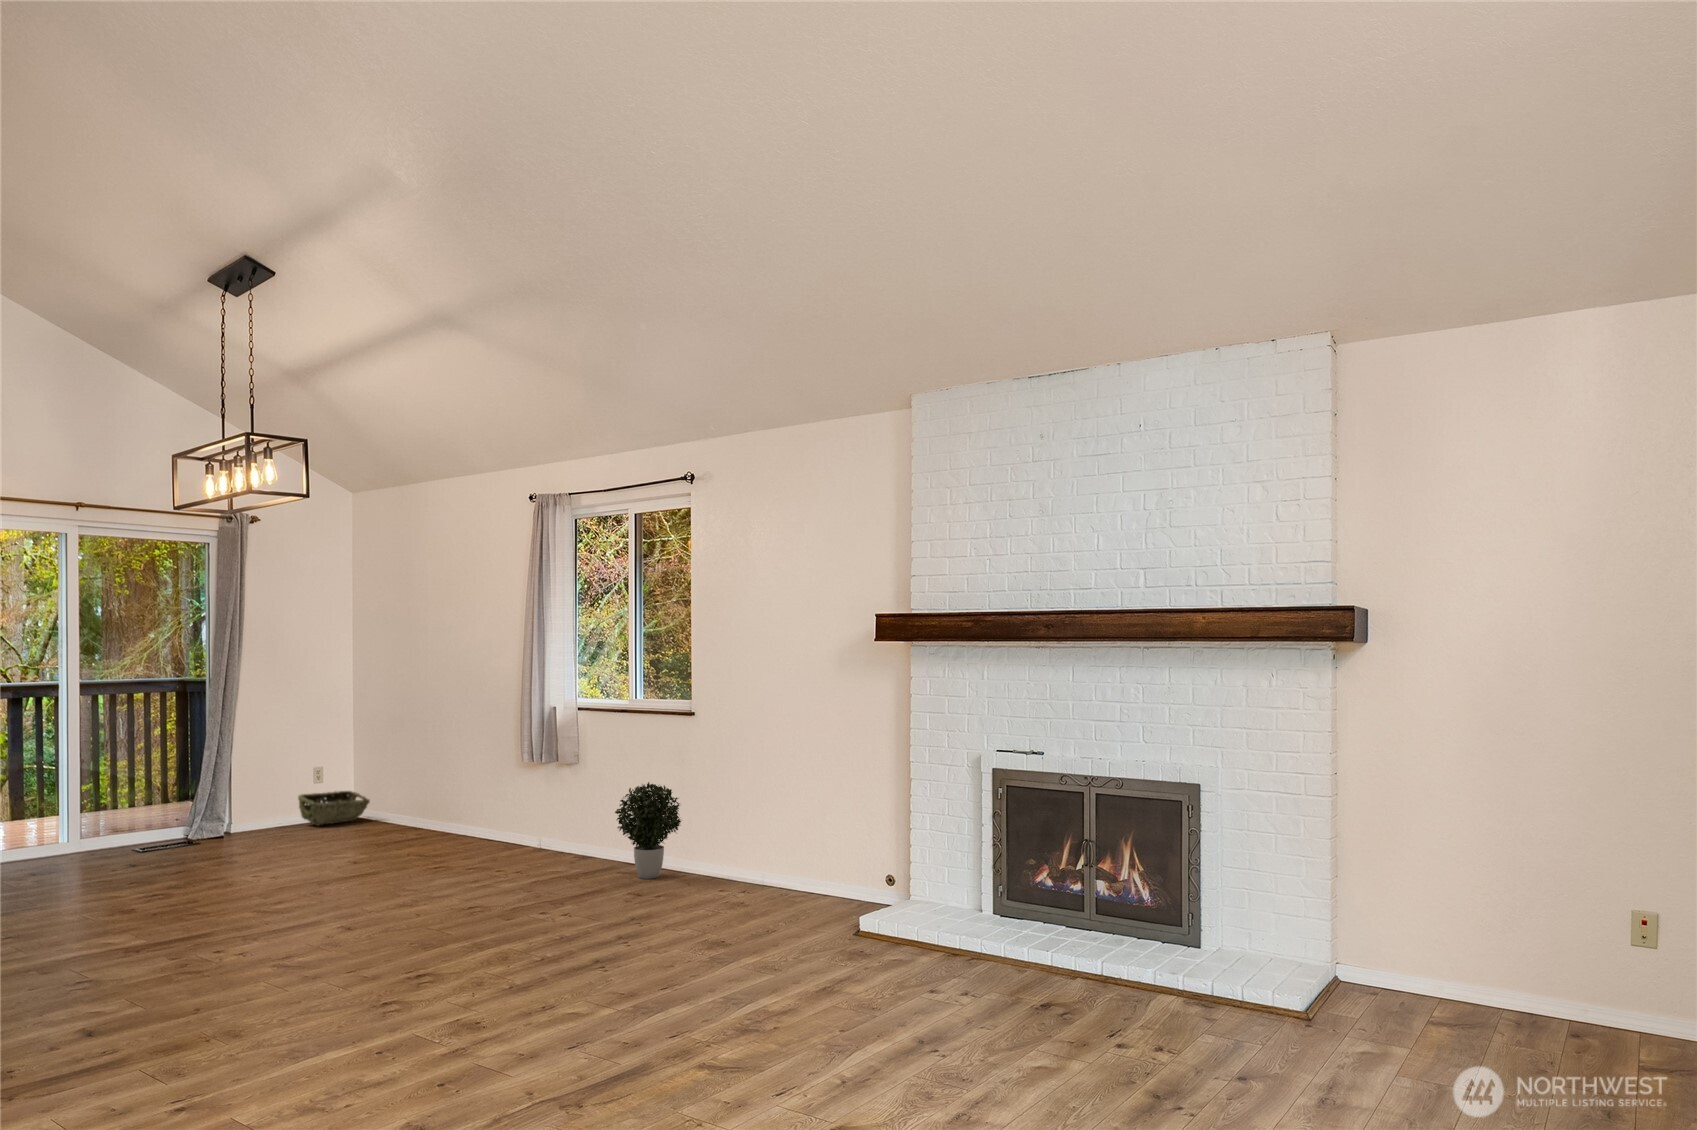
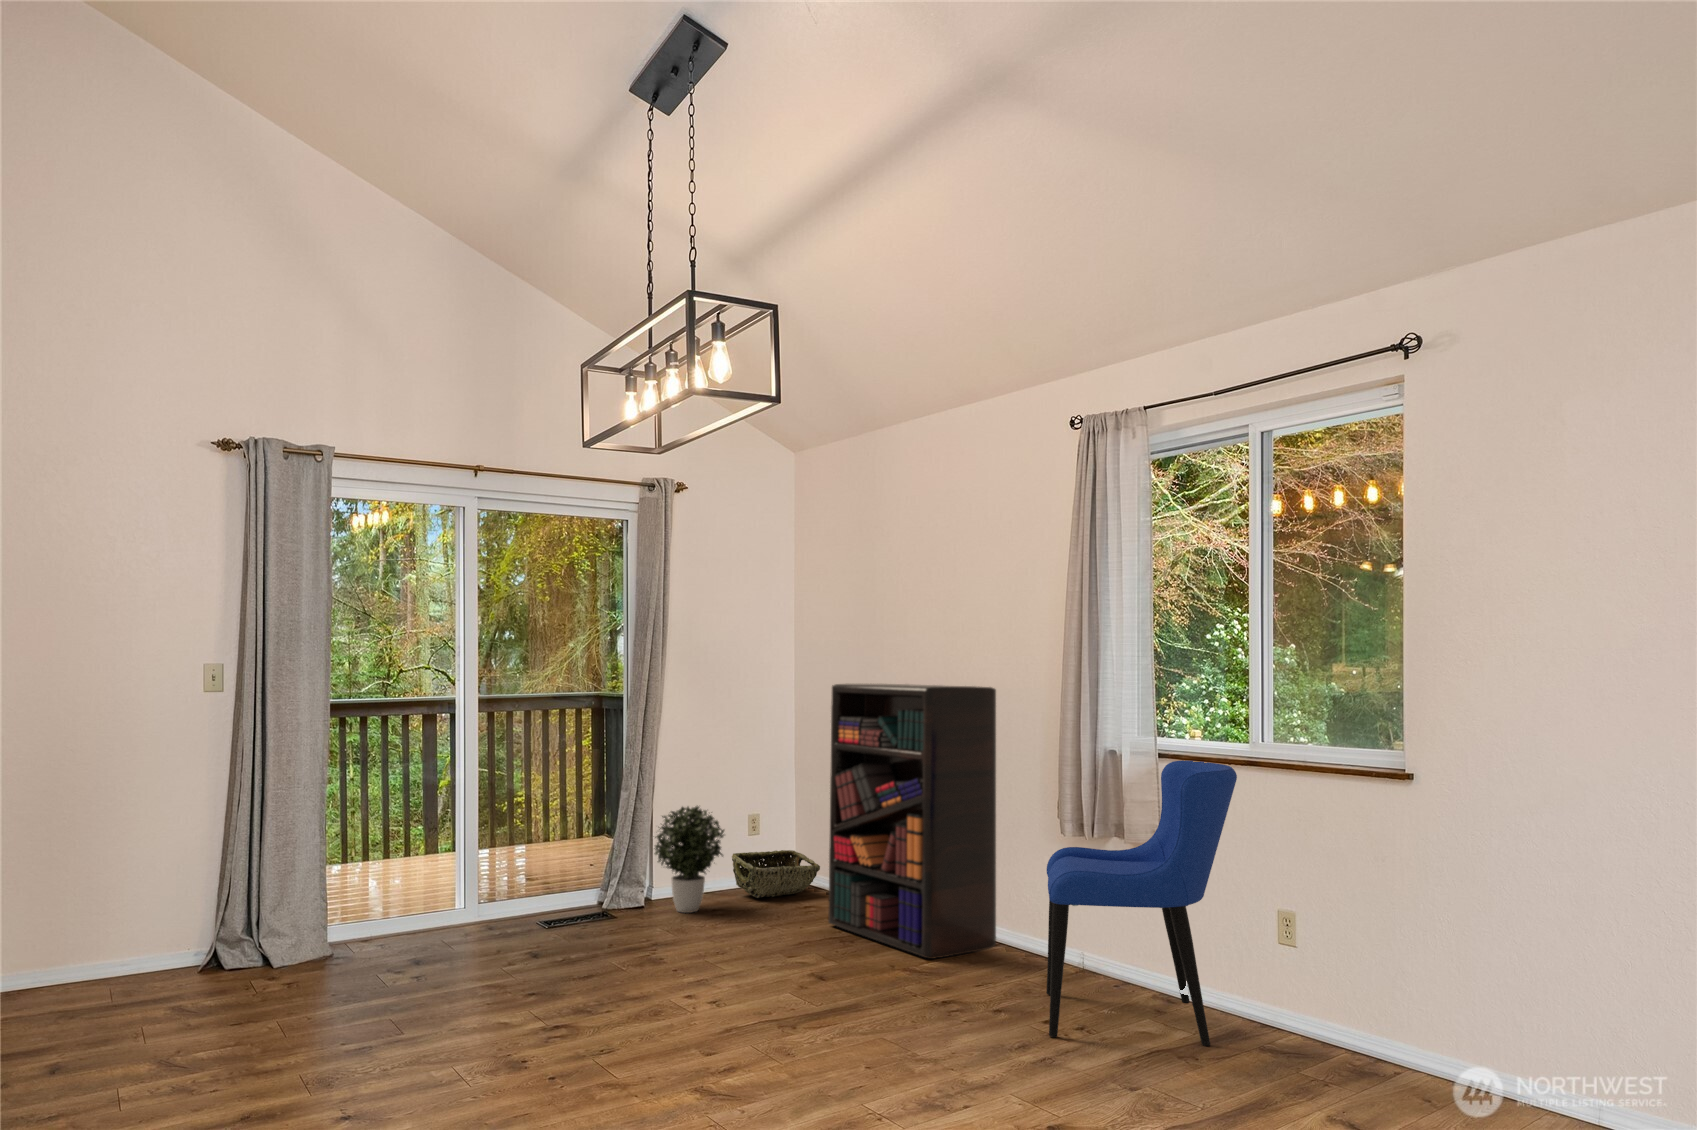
bookshelf: none [369,666,487,848] -> present [828,684,996,959]
dining chair: none [489,711,611,876] -> present [1046,760,1237,1046]
potted plant: present [615,782,681,879] -> present [654,806,724,913]

